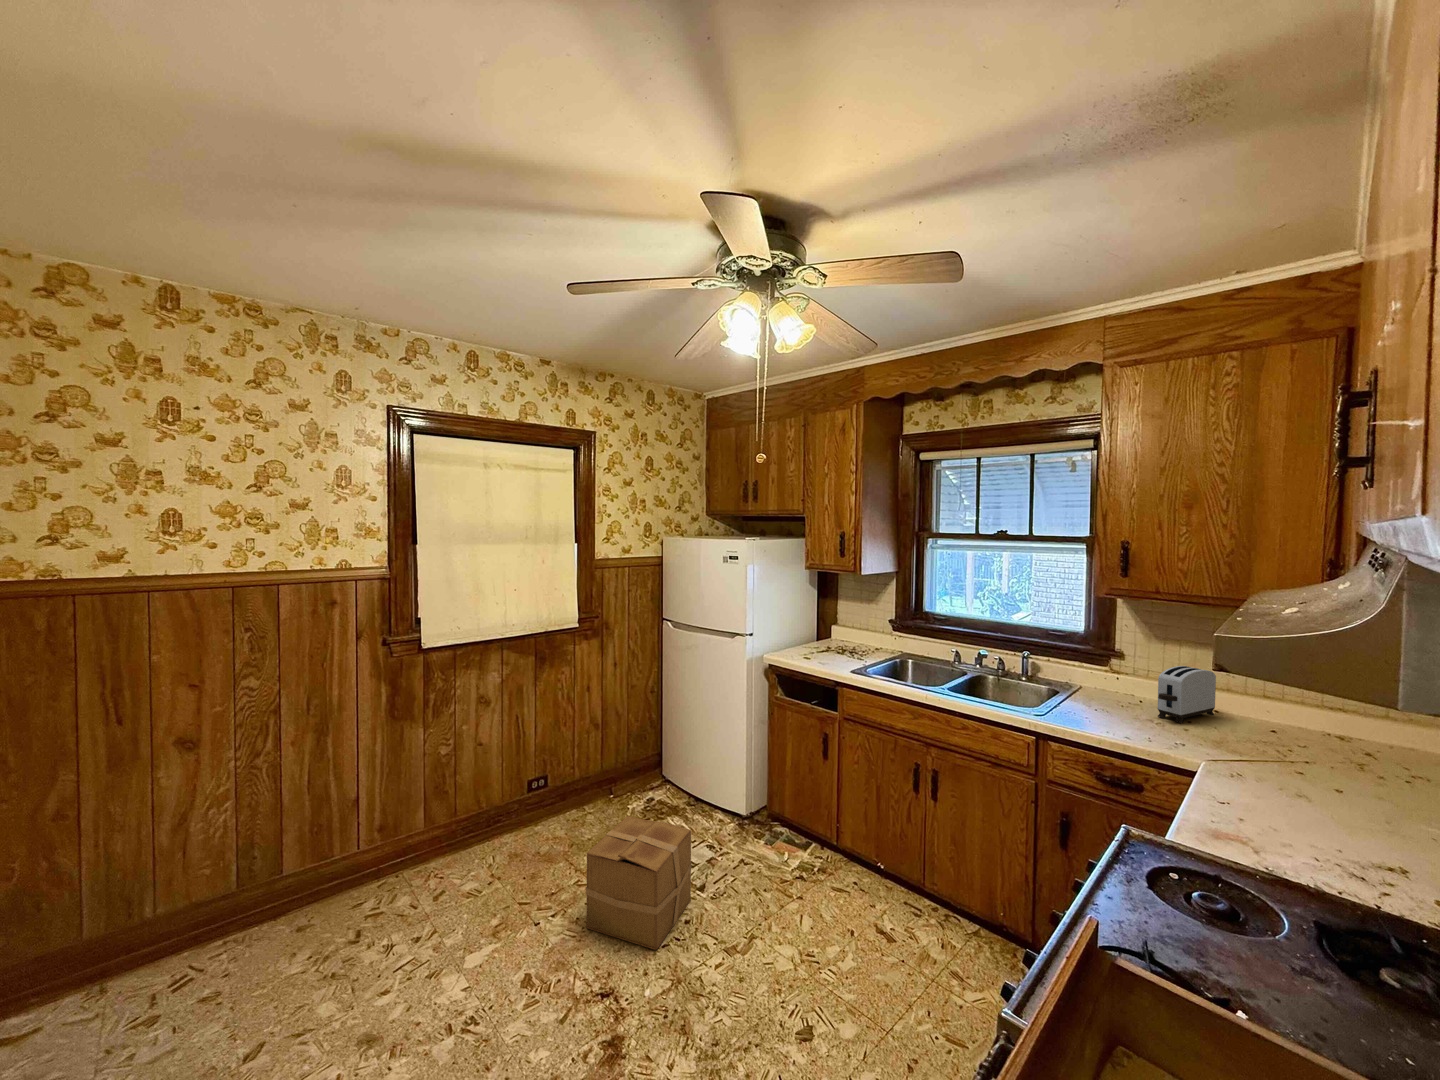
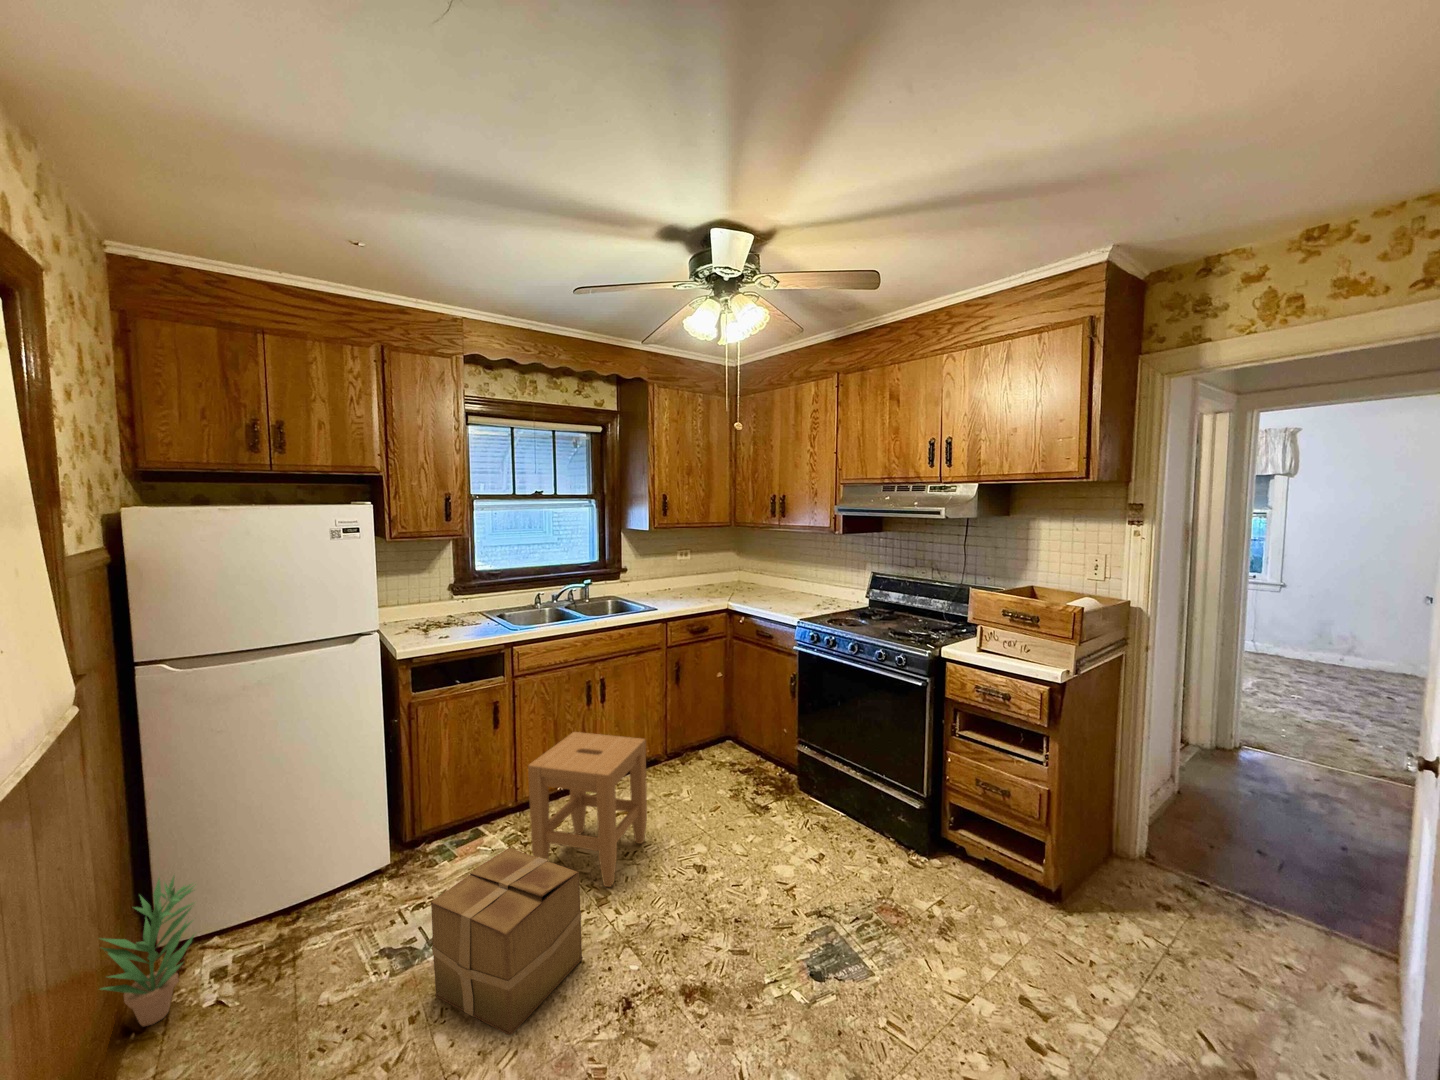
toaster: present [1158,666,1216,723] -> none [664,566,684,597]
potted plant: none [604,727,644,798] -> present [101,877,194,1026]
stool: none [748,788,846,964] -> present [528,732,647,887]

